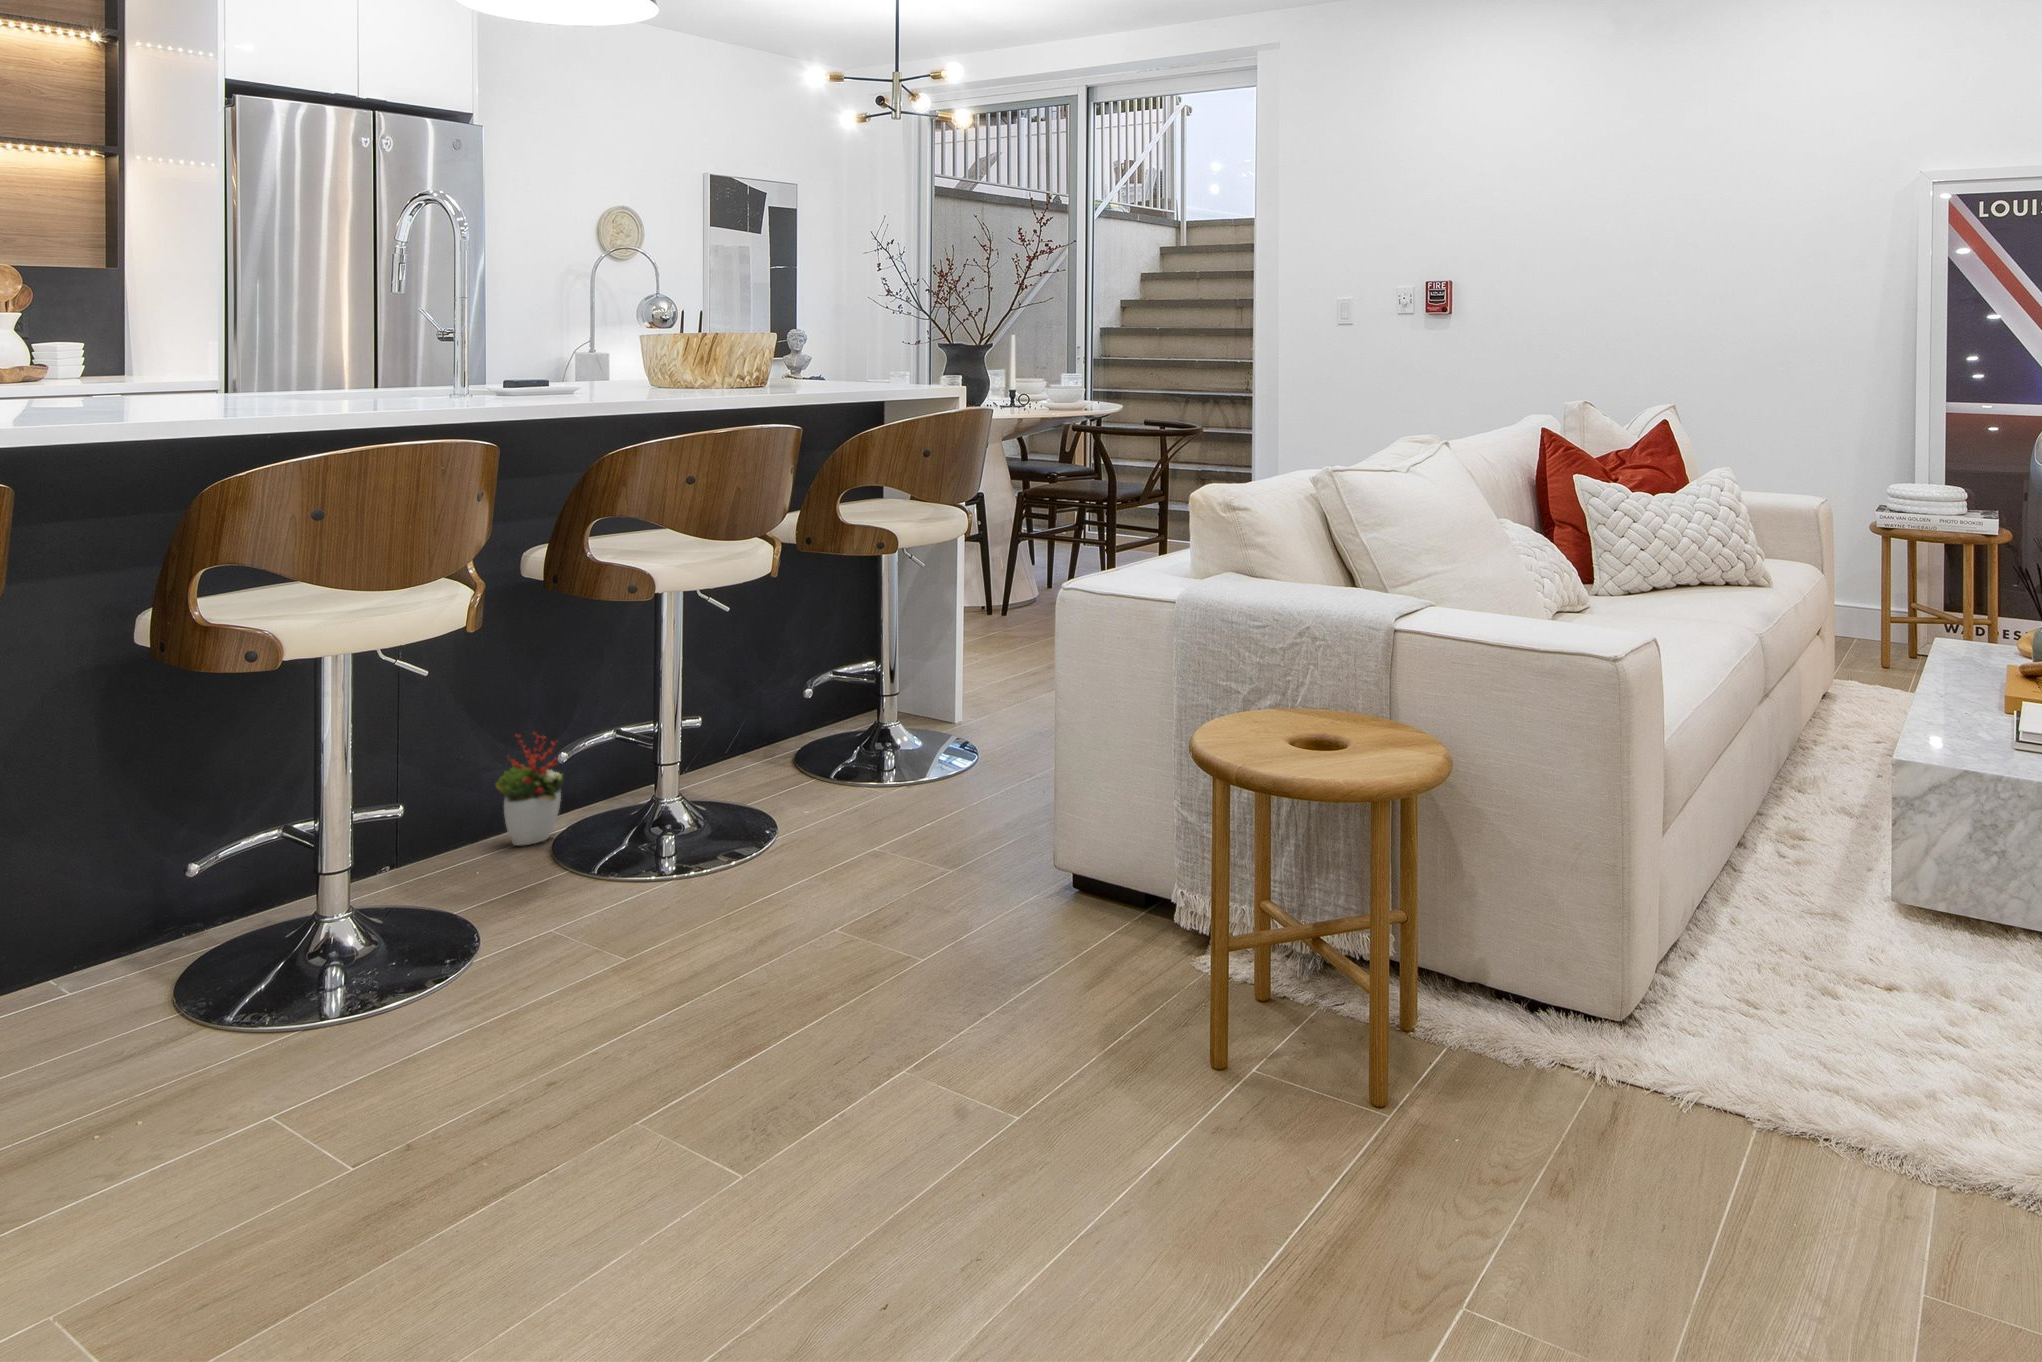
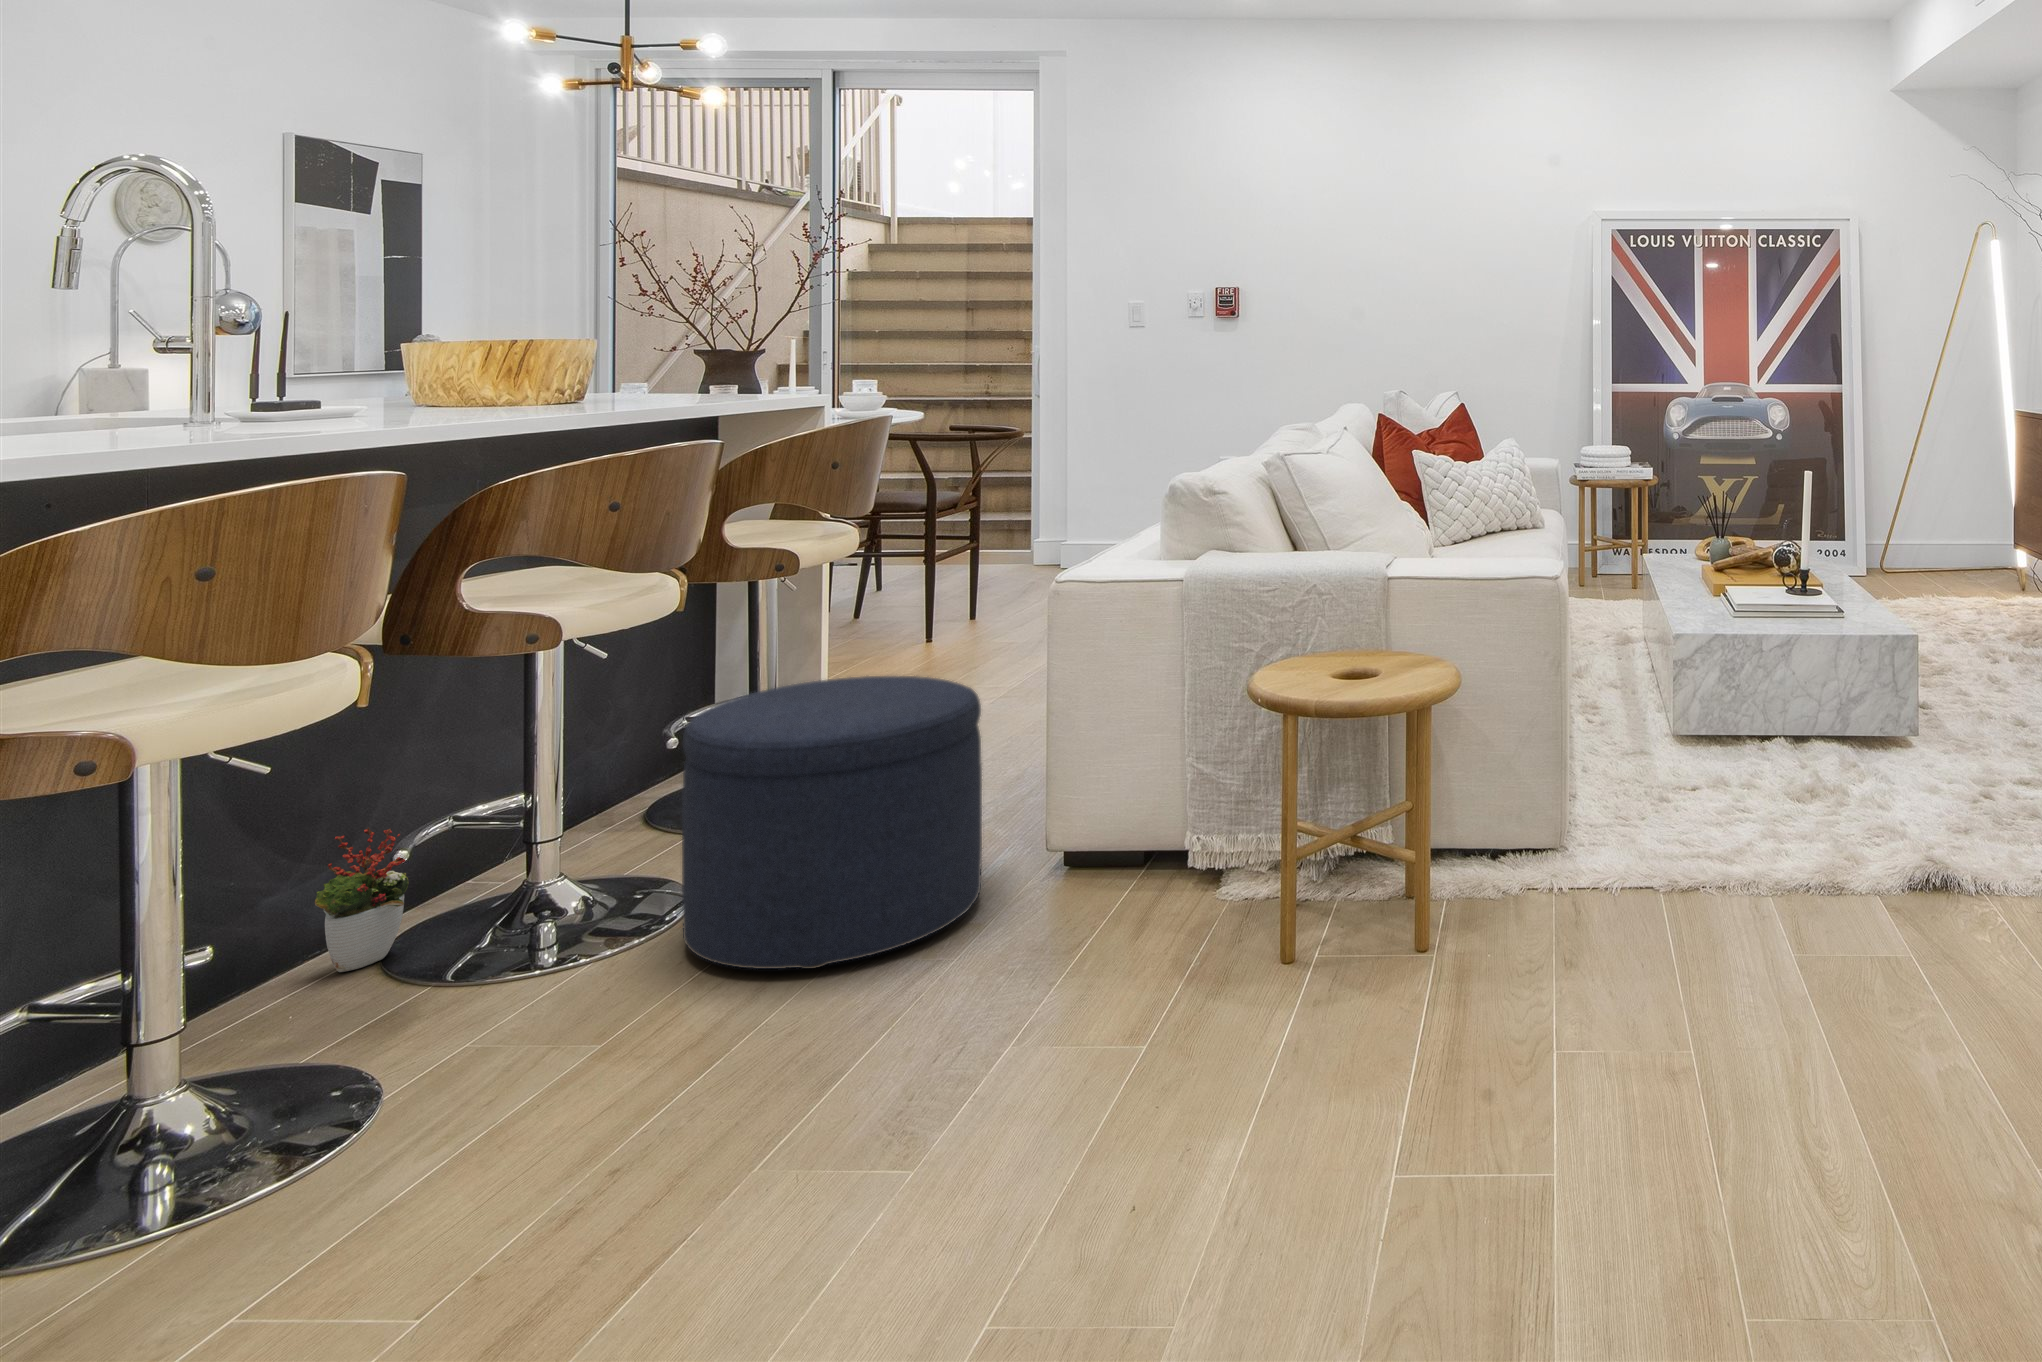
ottoman: none [718,661,979,940] -> present [682,676,982,969]

